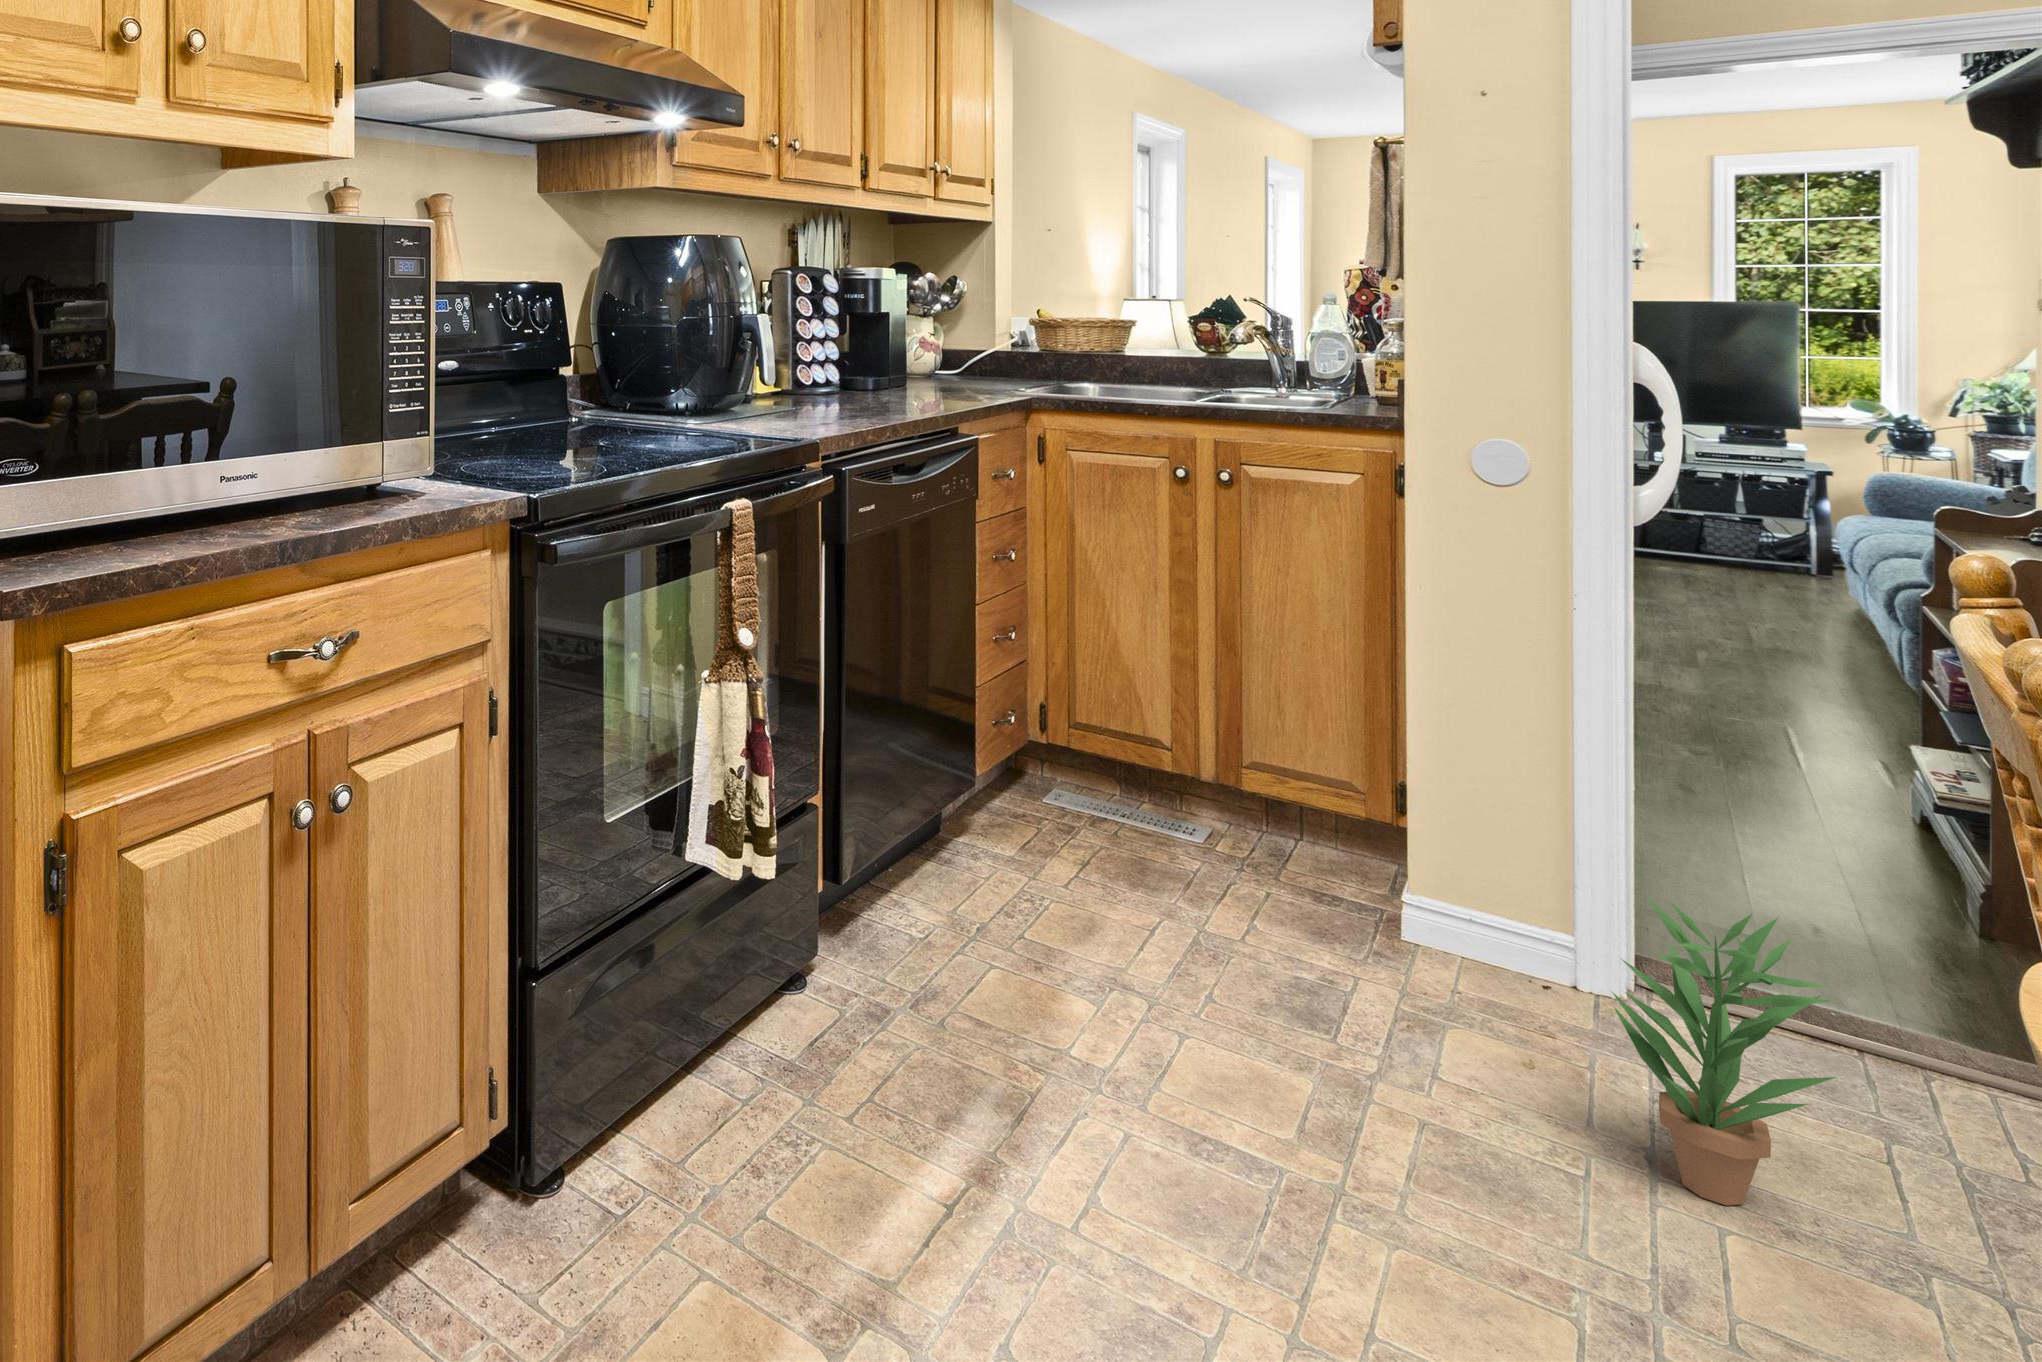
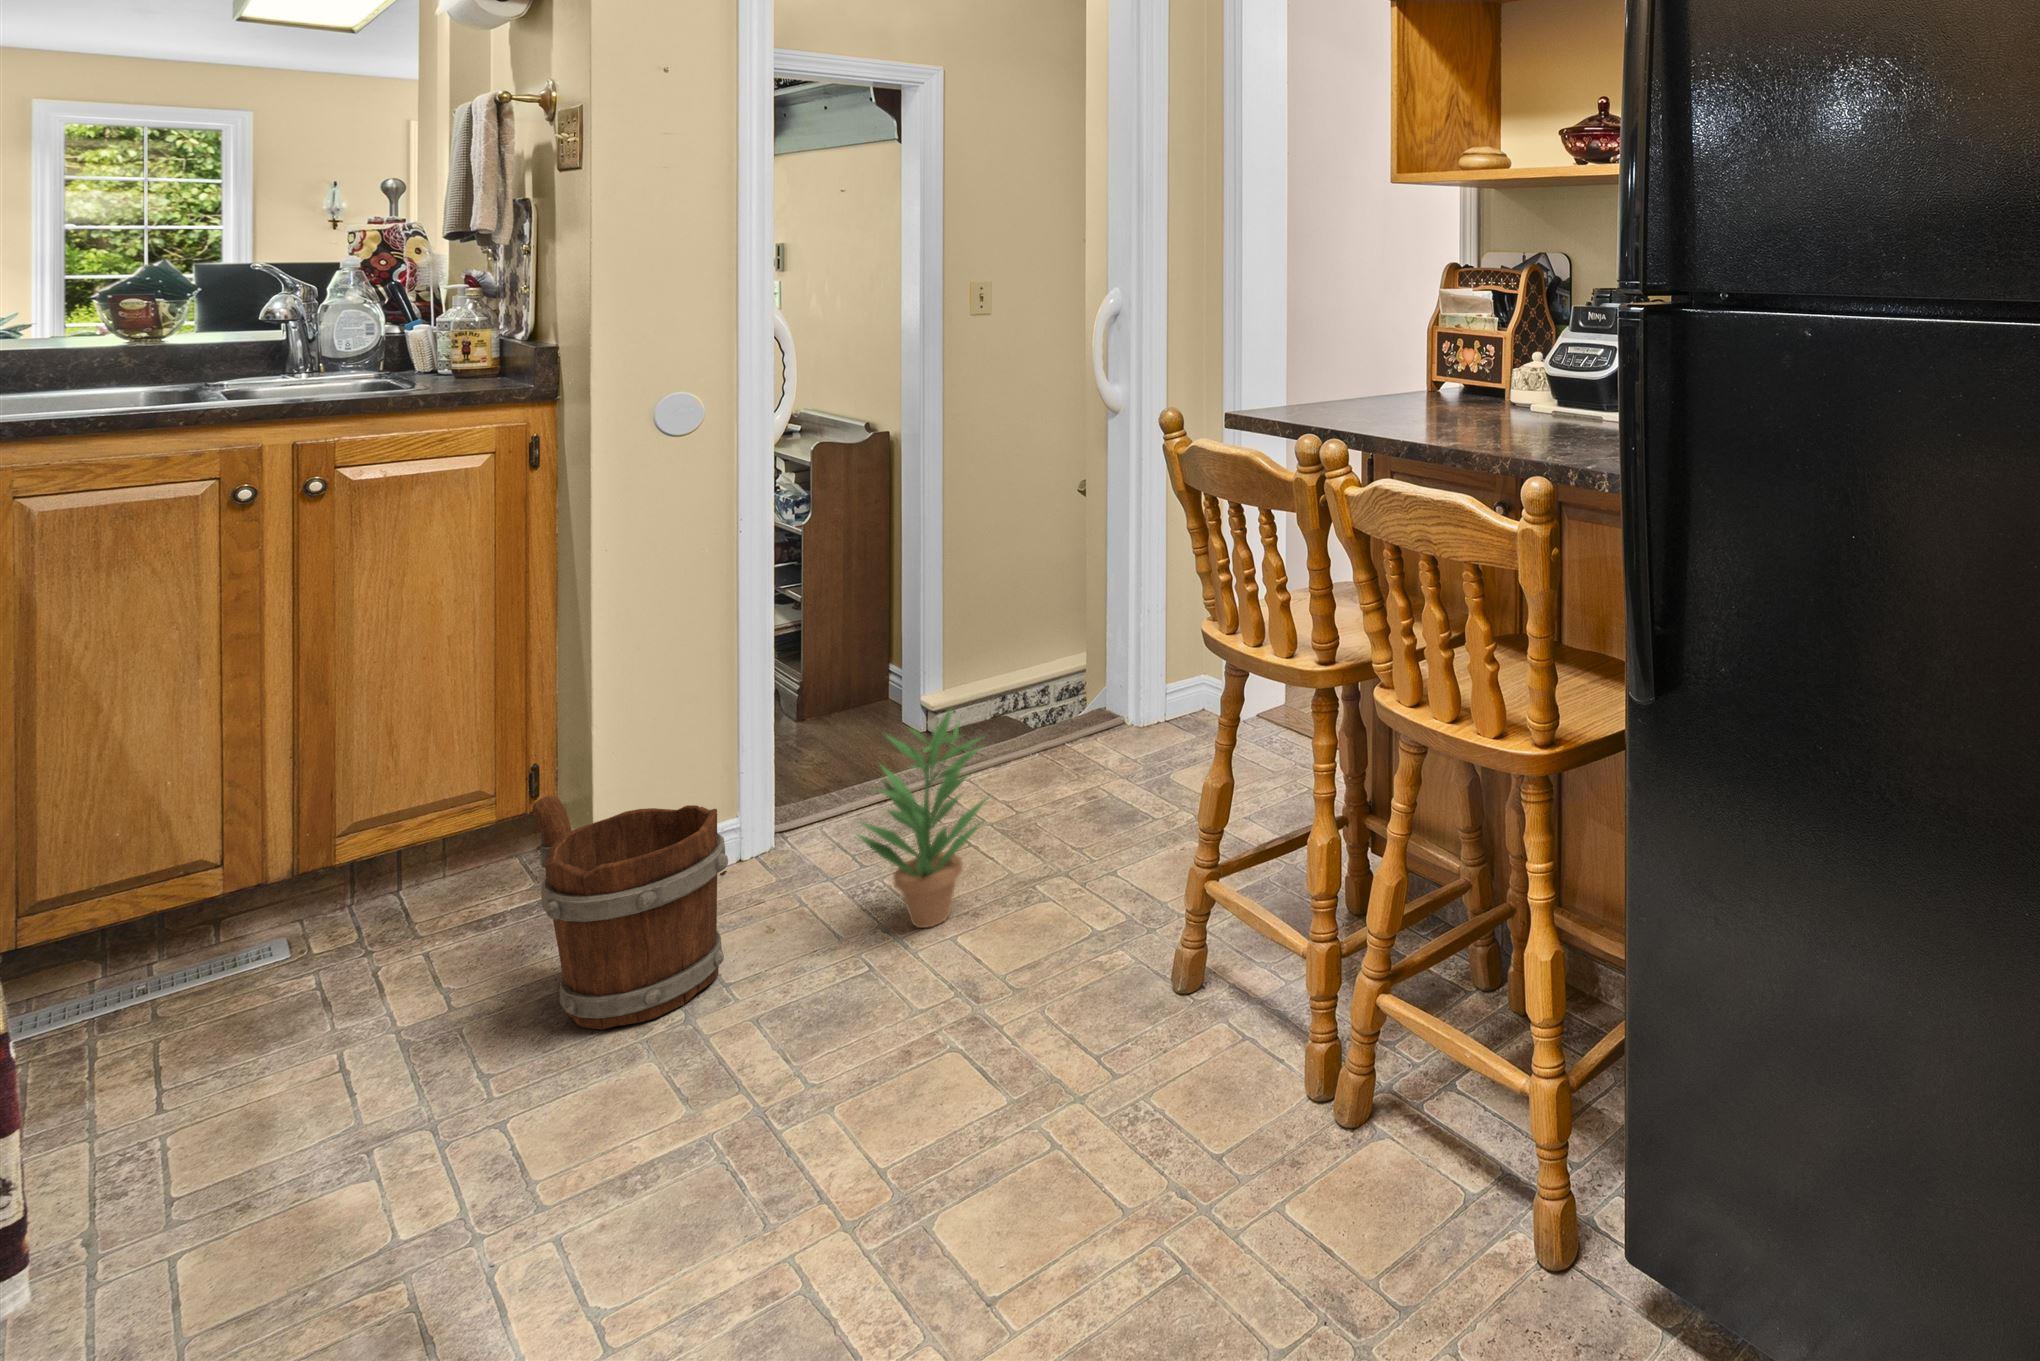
bucket: none [1275,797,1466,1065] -> present [532,795,728,1030]

